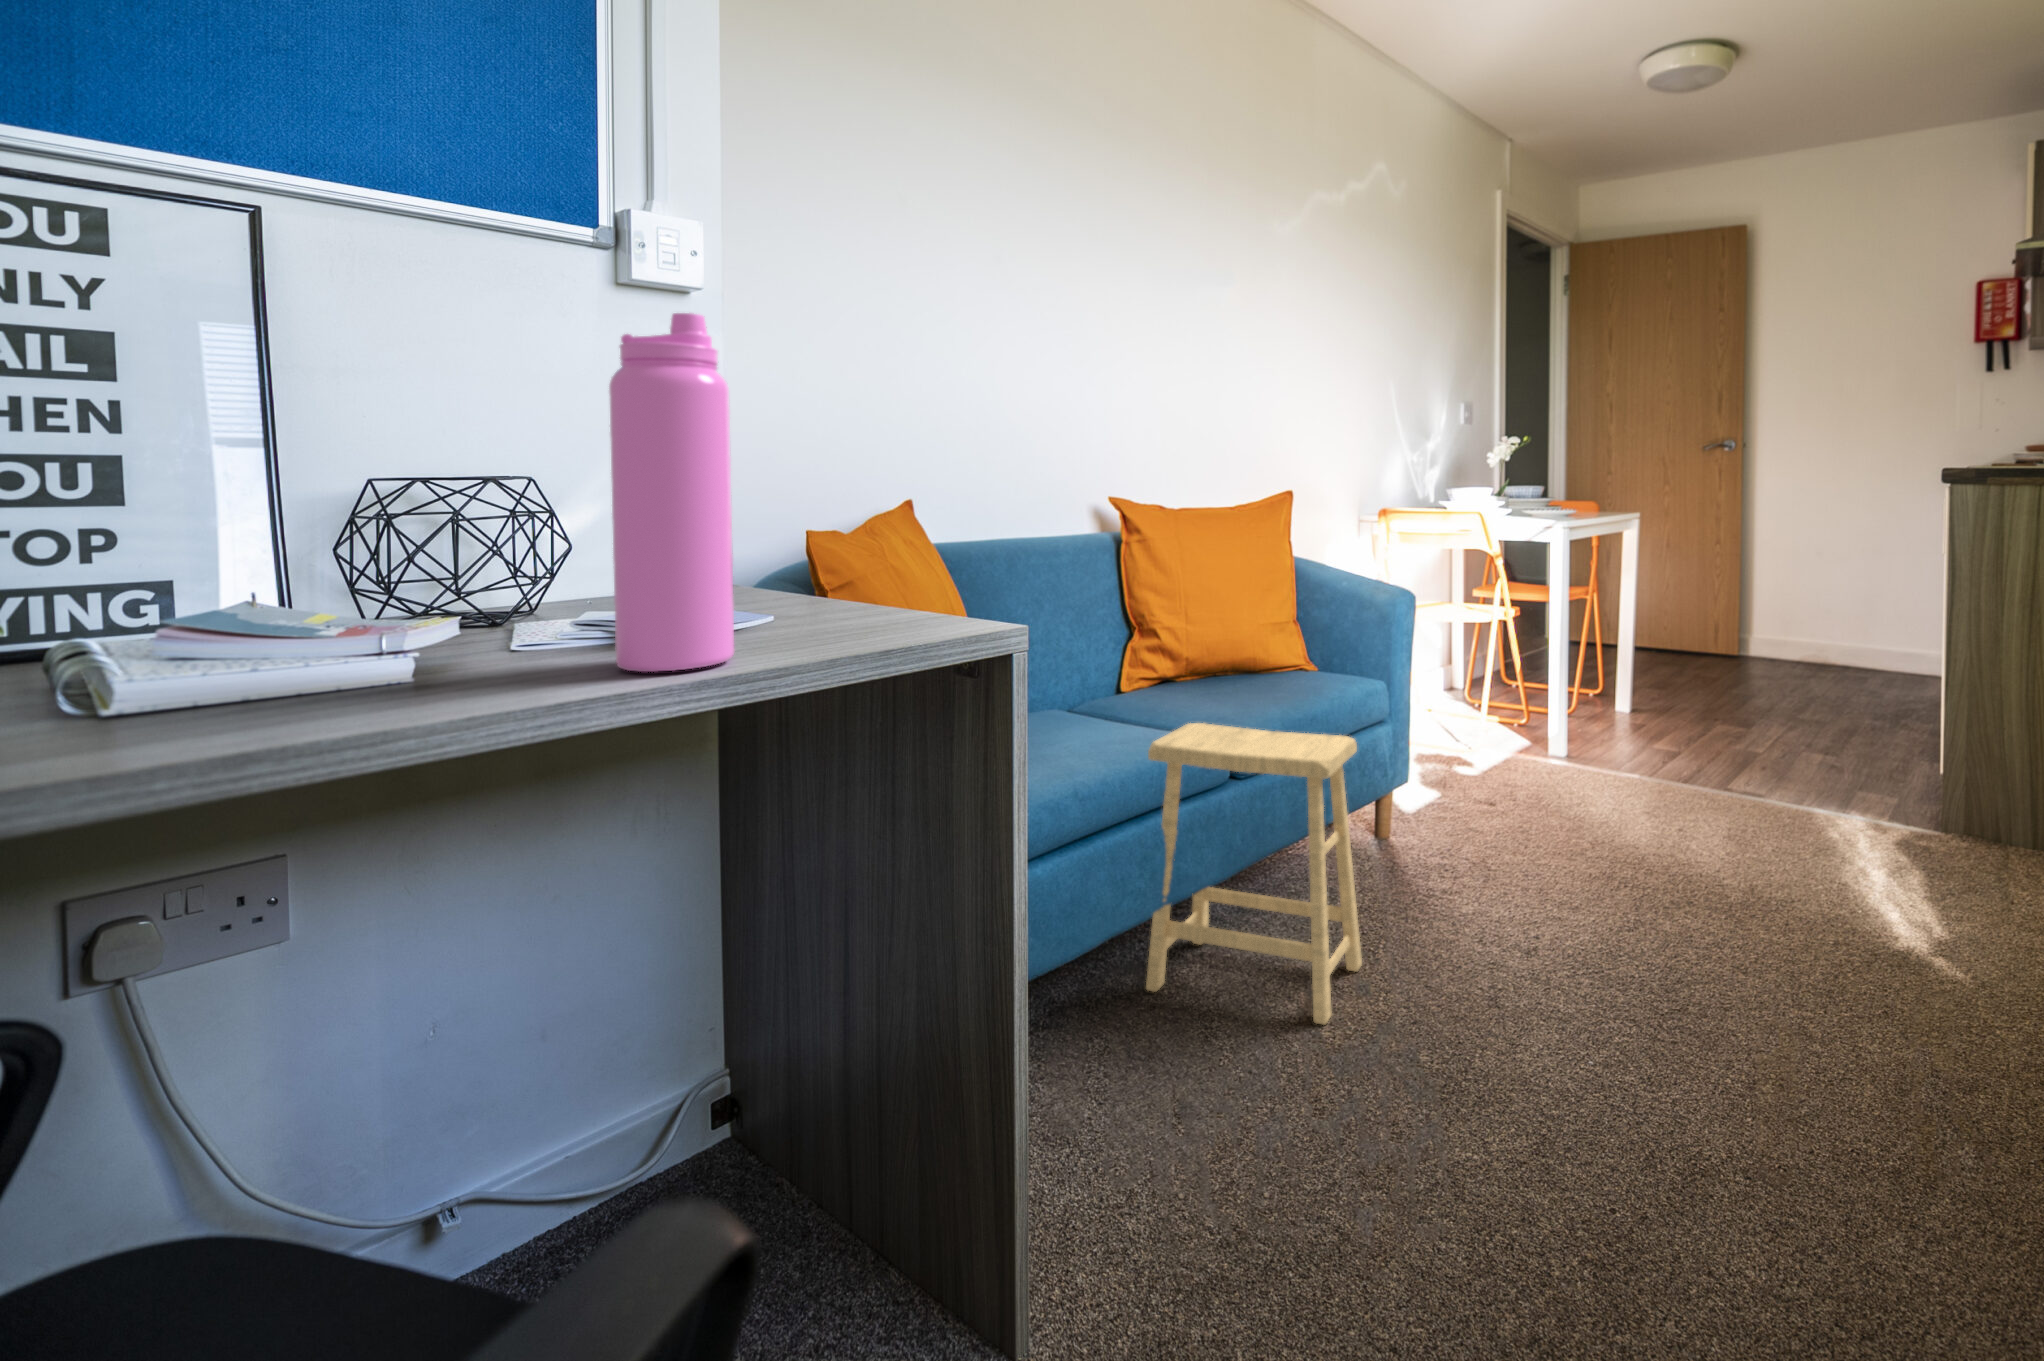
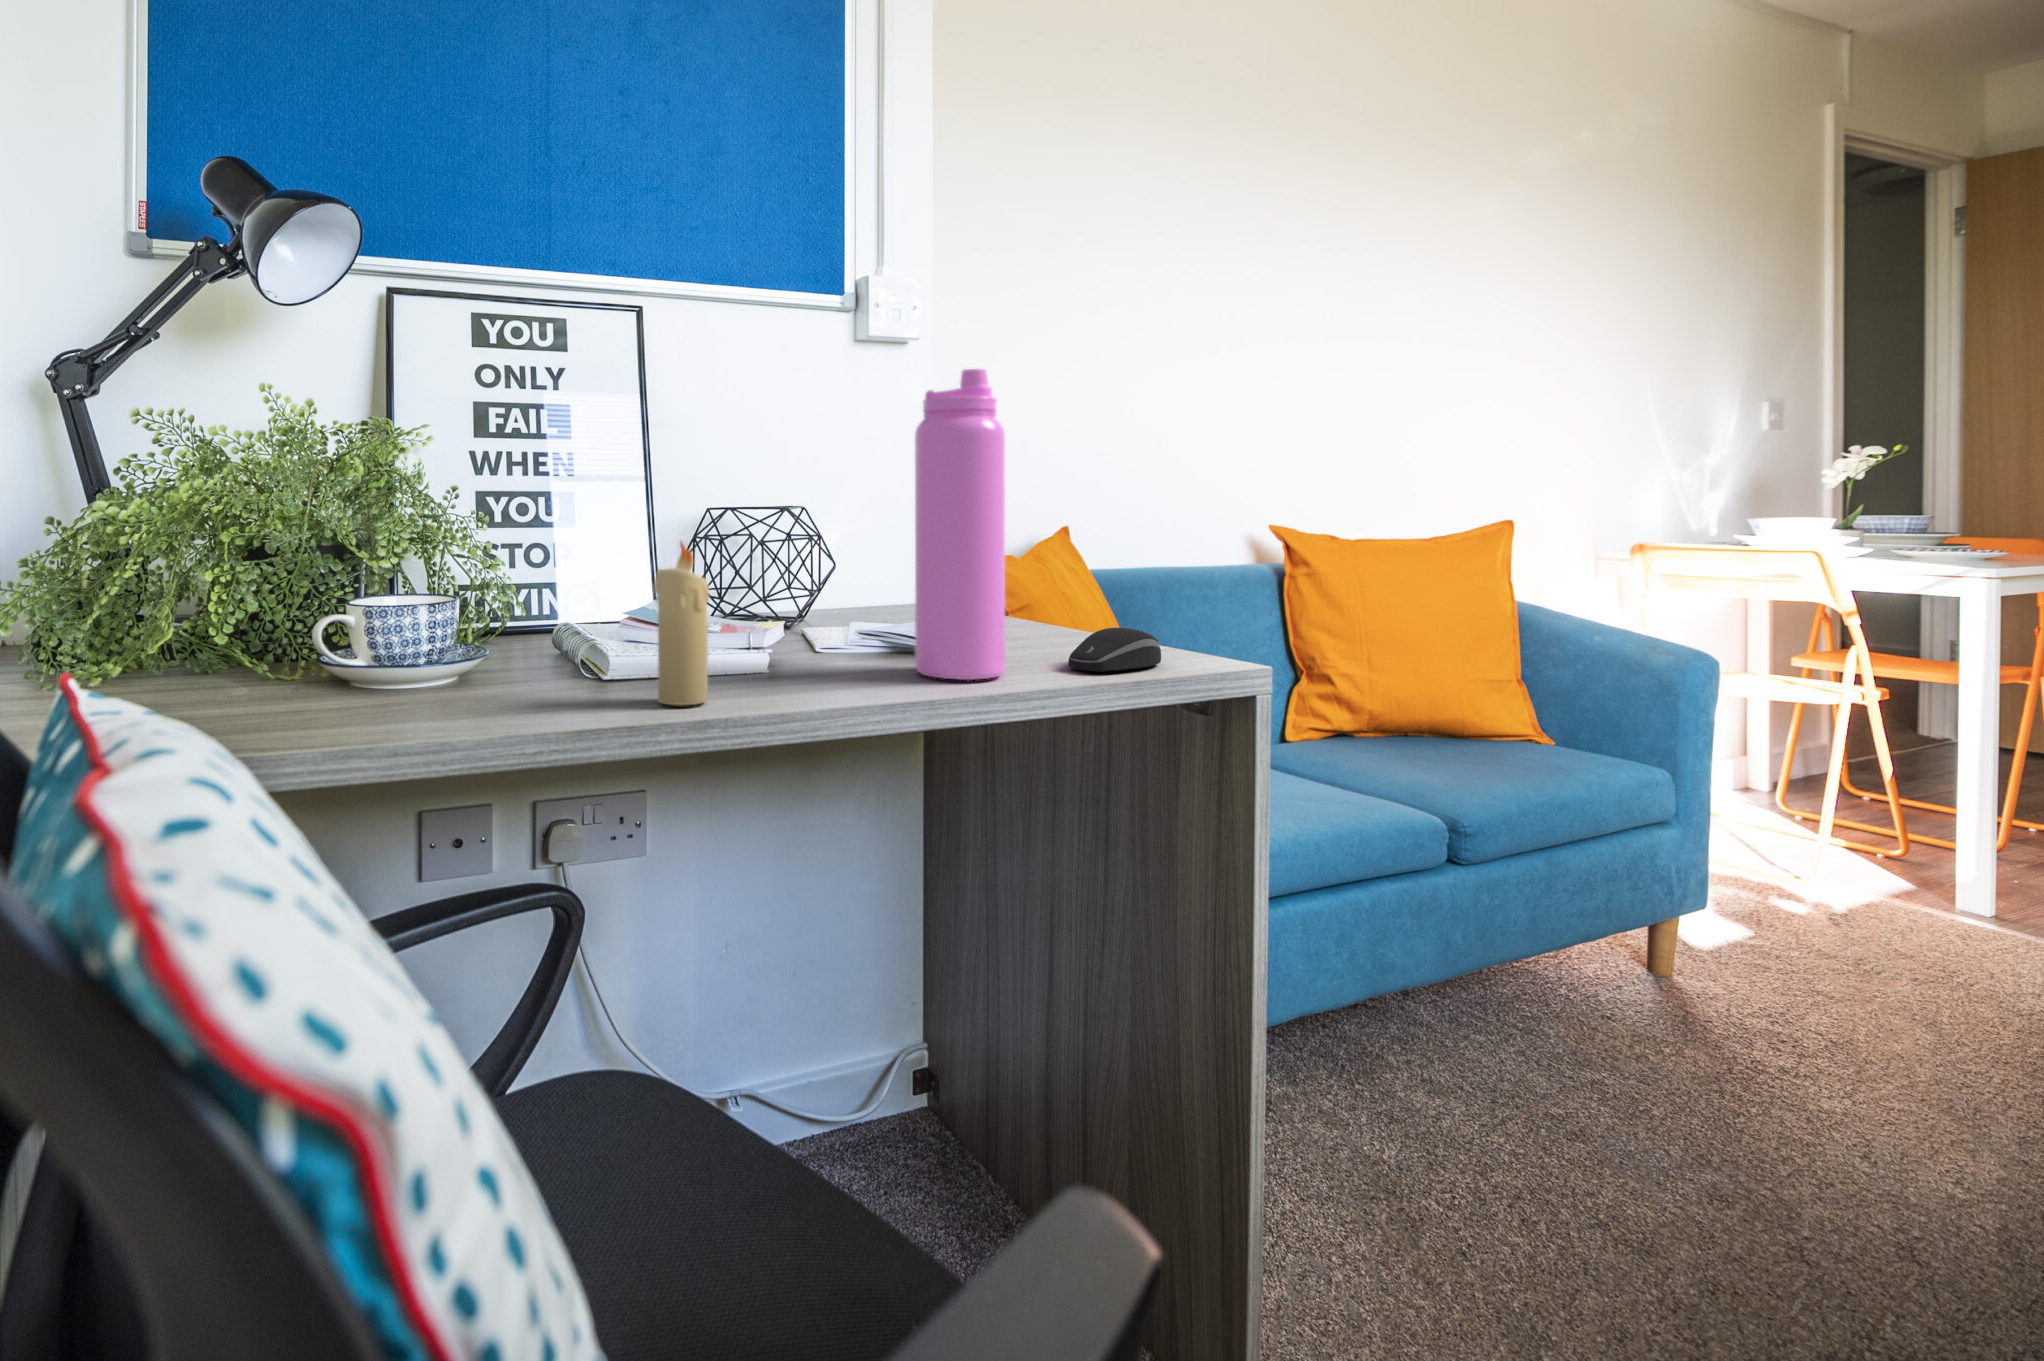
candle: none [107,514,224,751] -> present [654,542,709,705]
computer mouse: none [819,600,927,648] -> present [1068,628,1161,672]
footstool: present [1146,723,1362,1025] -> none [1340,790,1649,1192]

